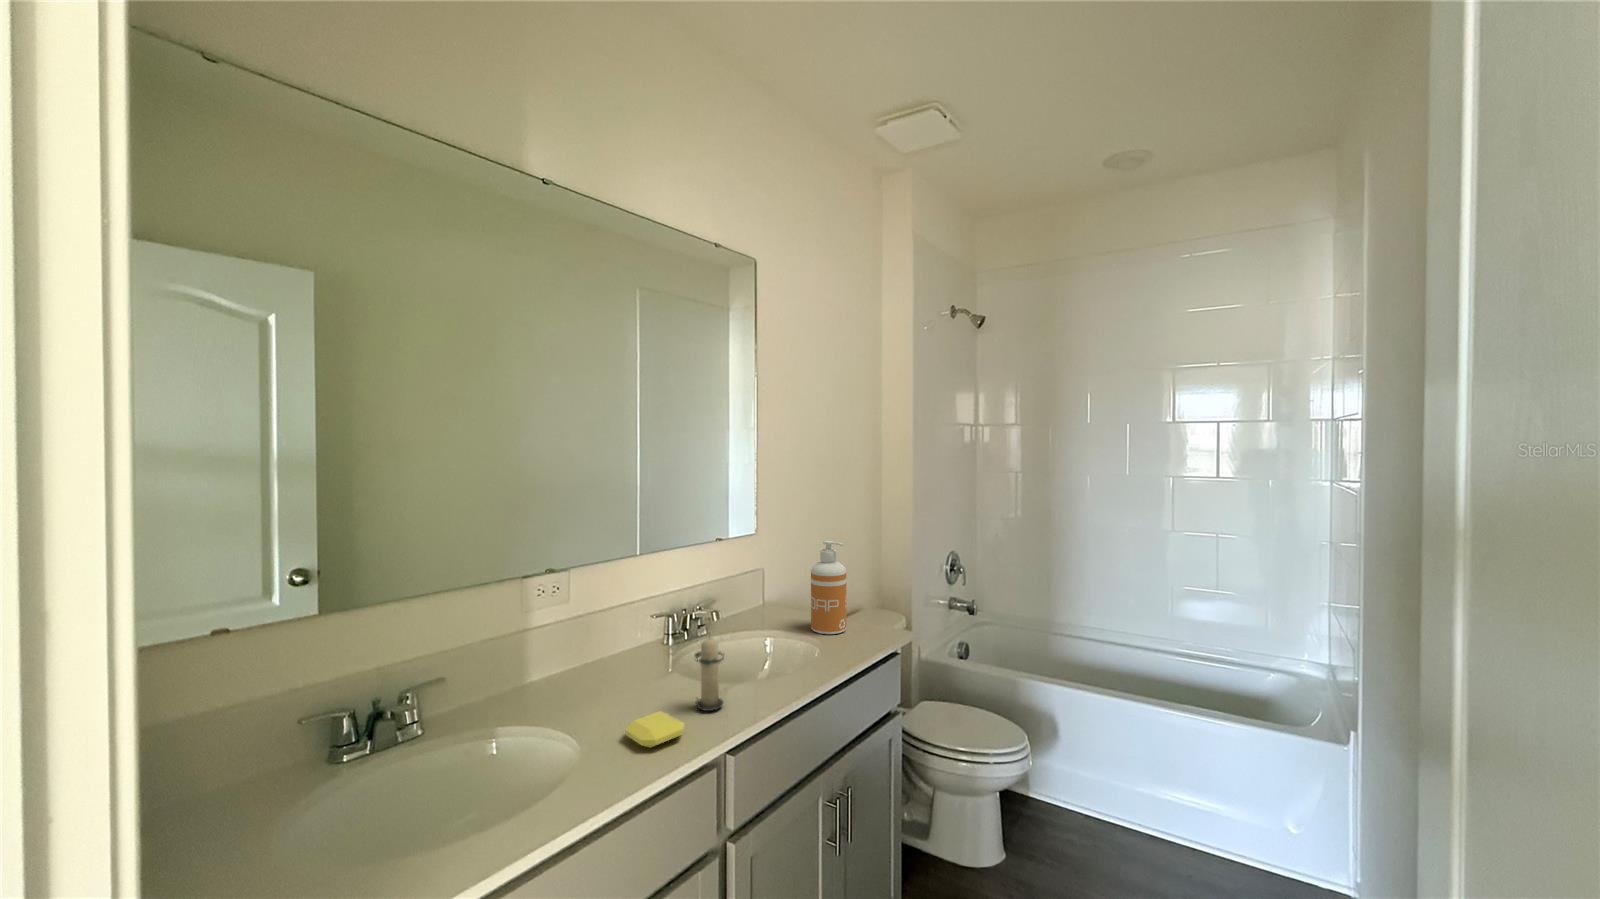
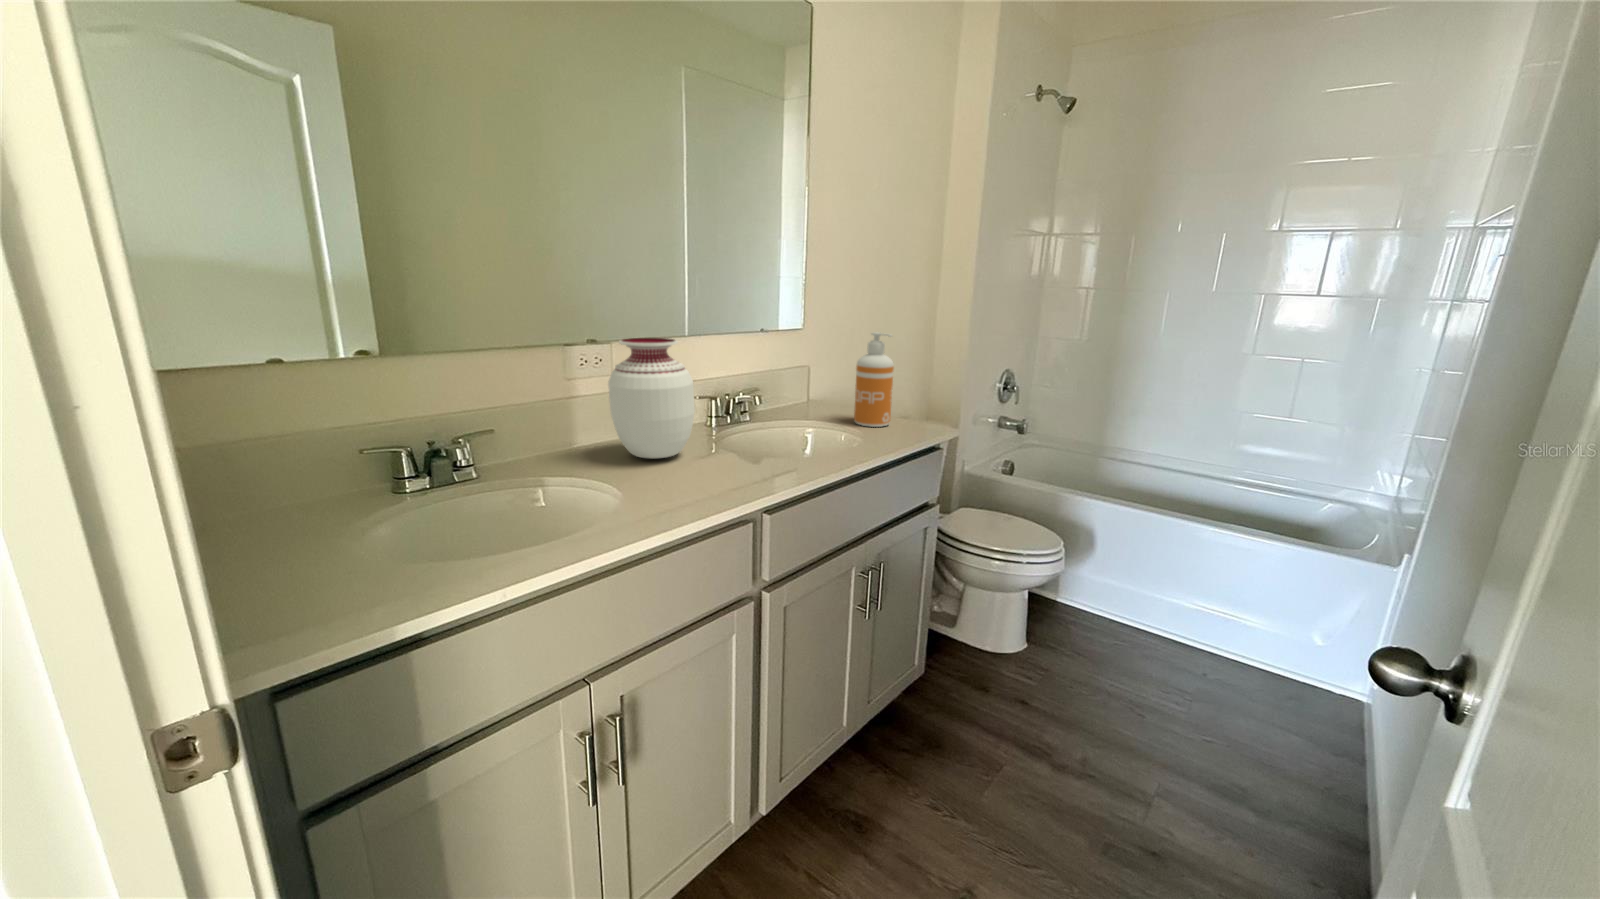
vase: none [567,567,654,694] -> present [608,338,695,458]
candle: present [695,636,724,711] -> none [731,401,767,477]
soap bar: present [625,711,685,748] -> none [666,470,724,499]

